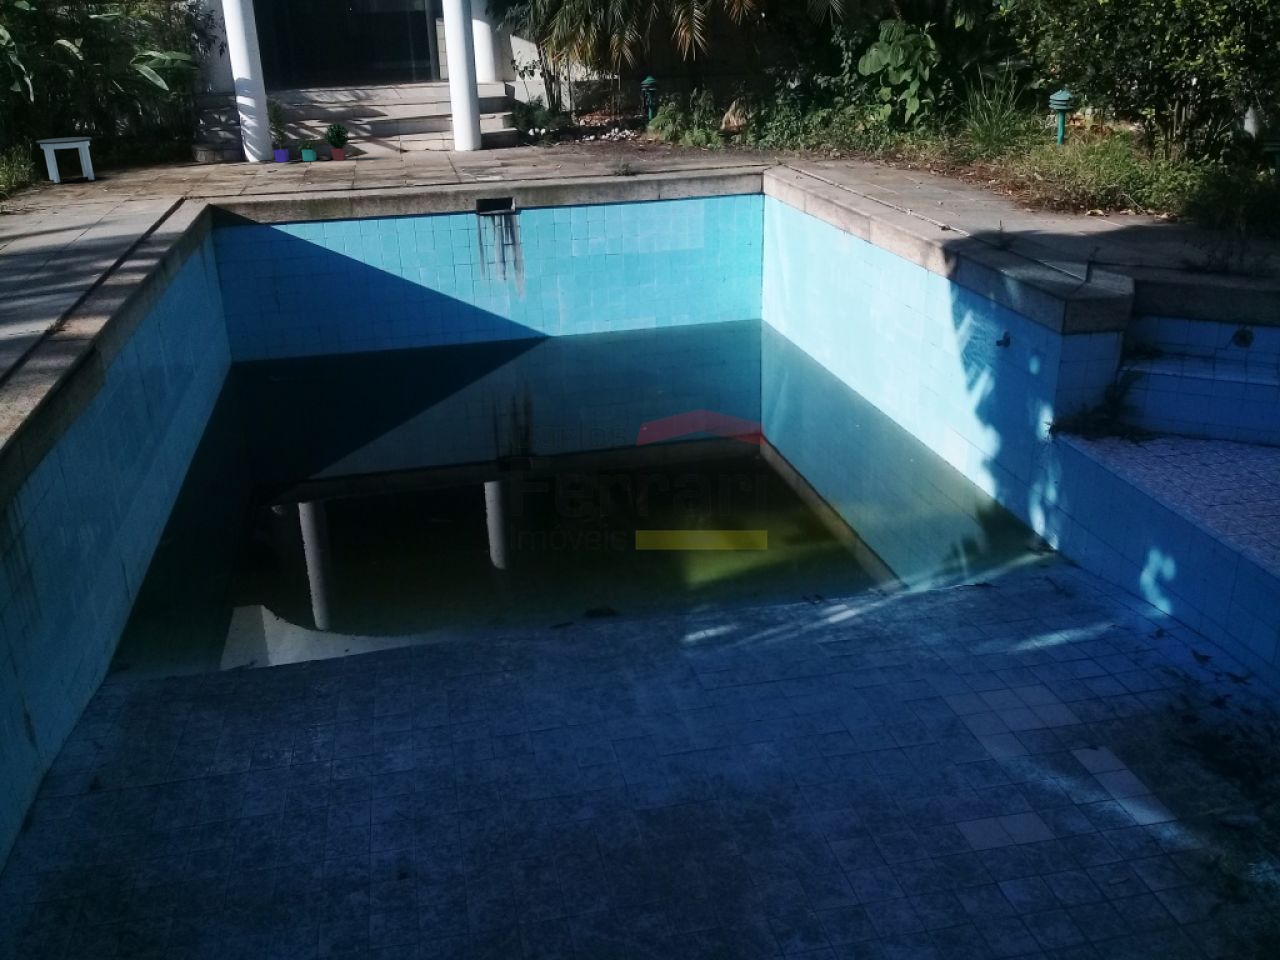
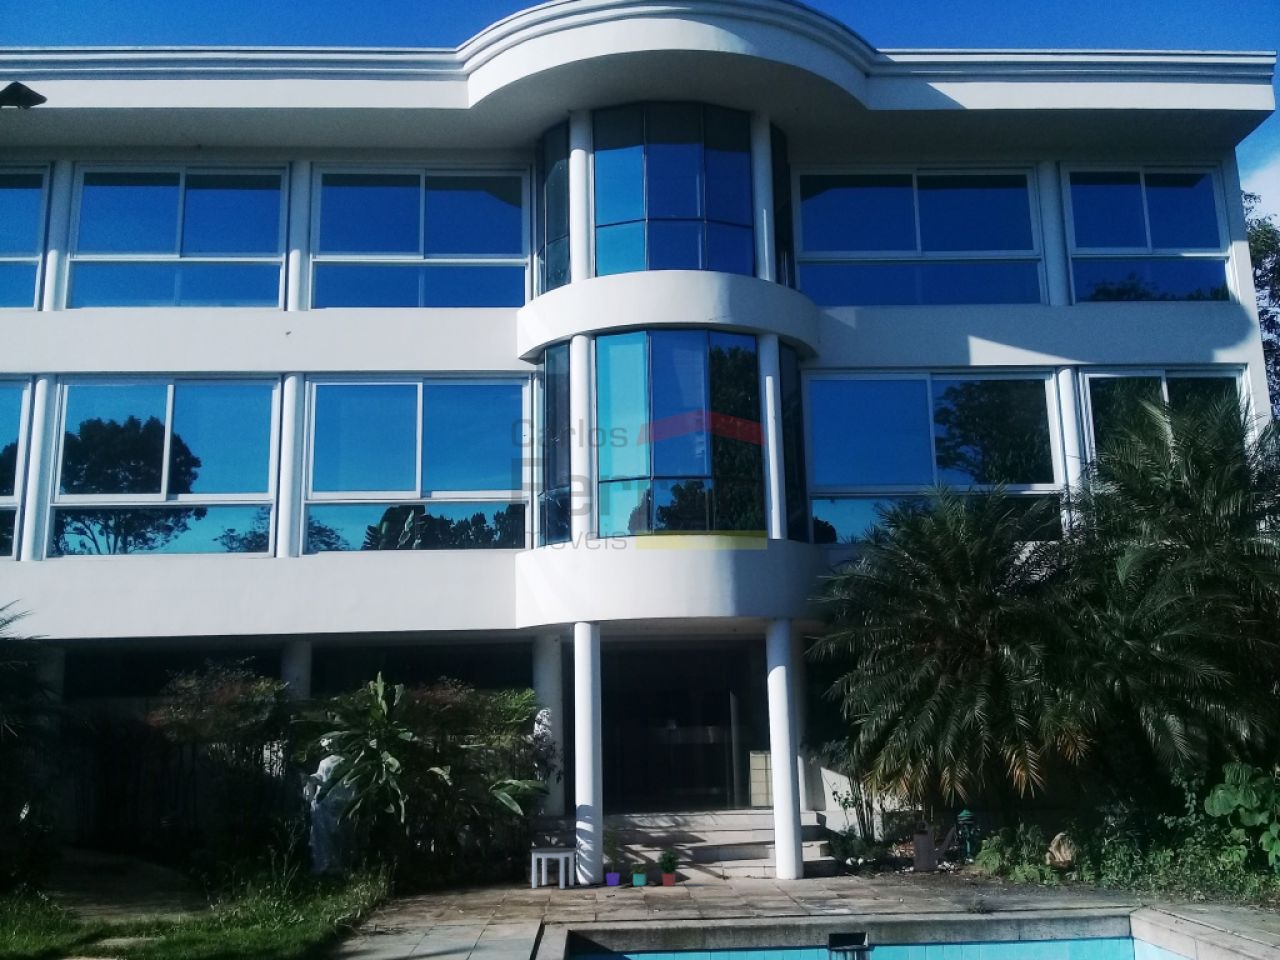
watering can: none [586,88,635,138] -> present [908,821,955,871]
round table: present [36,137,94,183] -> present [530,848,576,889]

